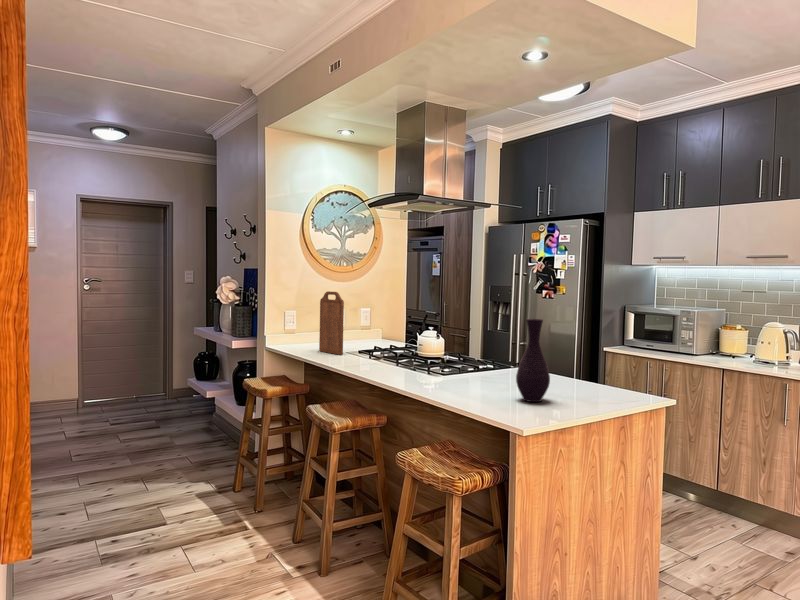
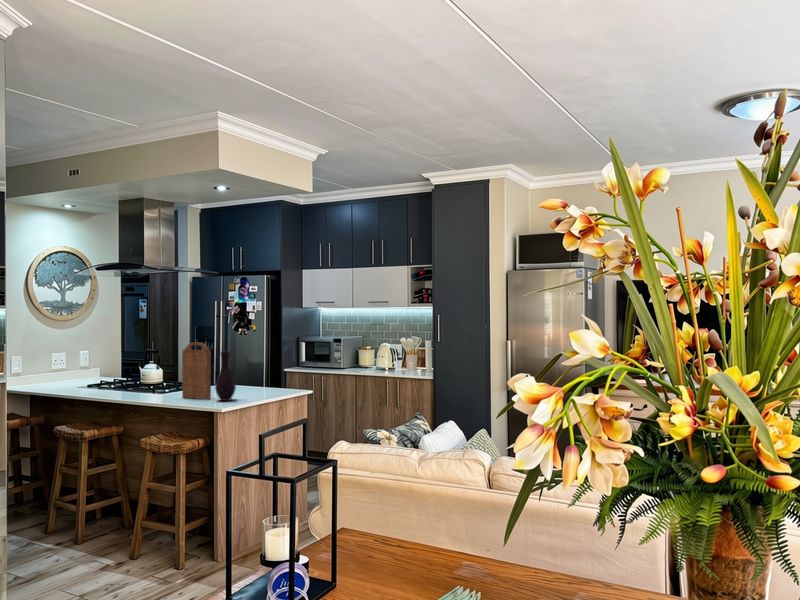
cutting board: present [319,291,344,355] -> present [182,343,211,399]

